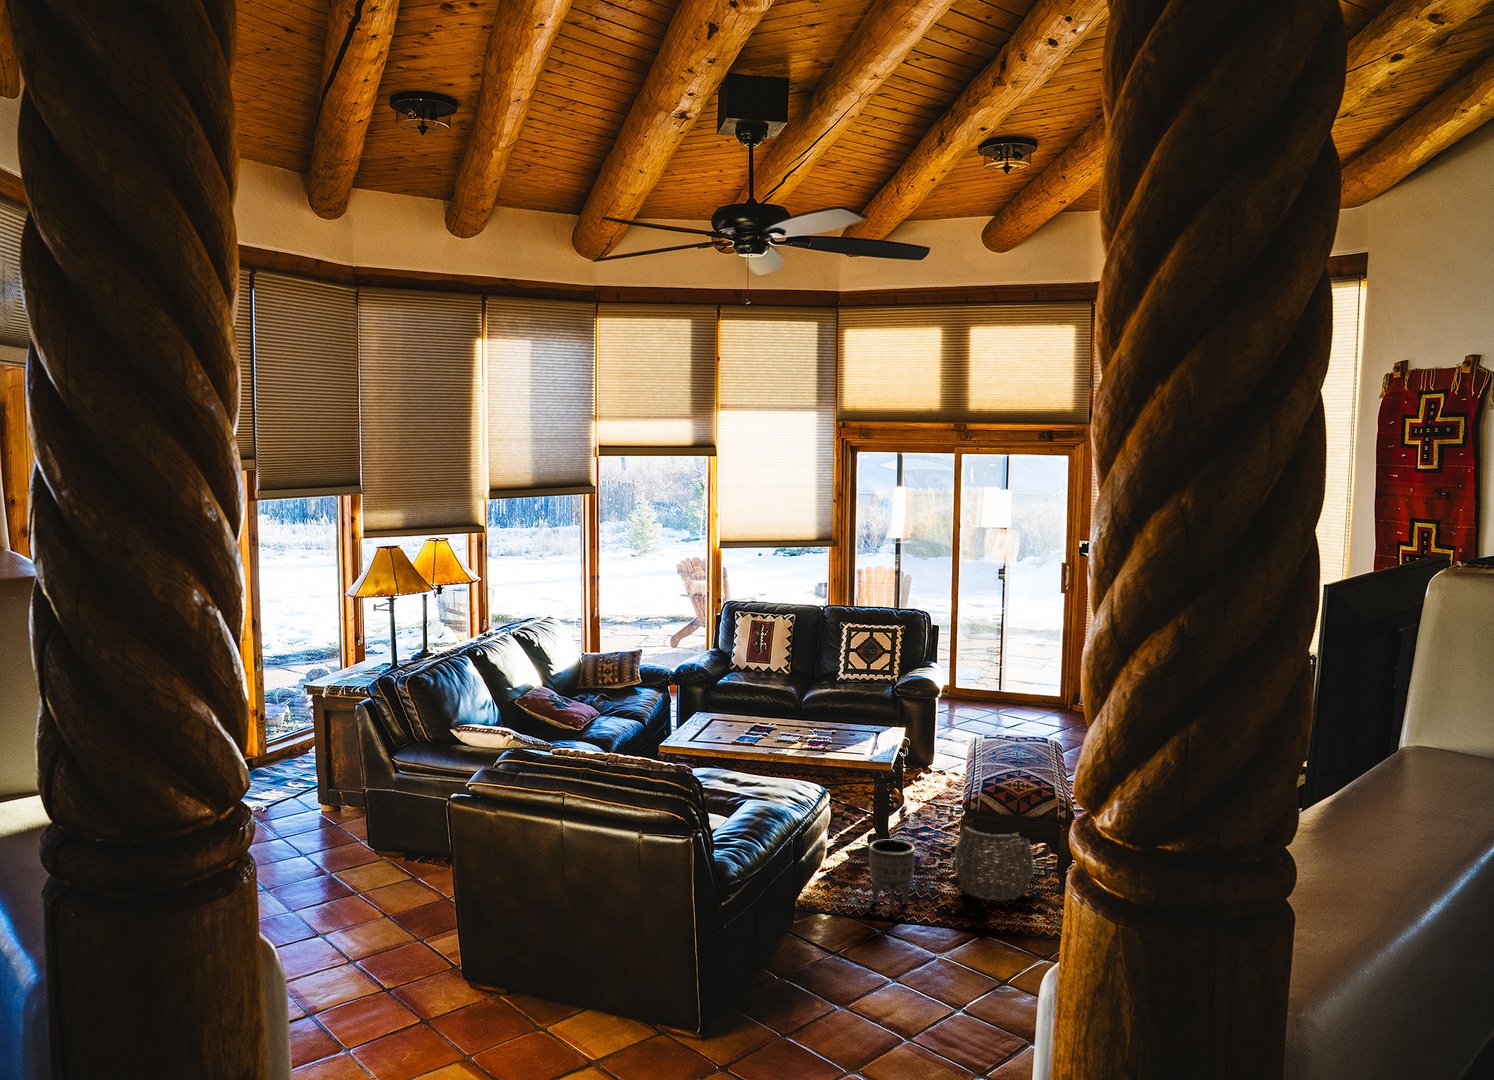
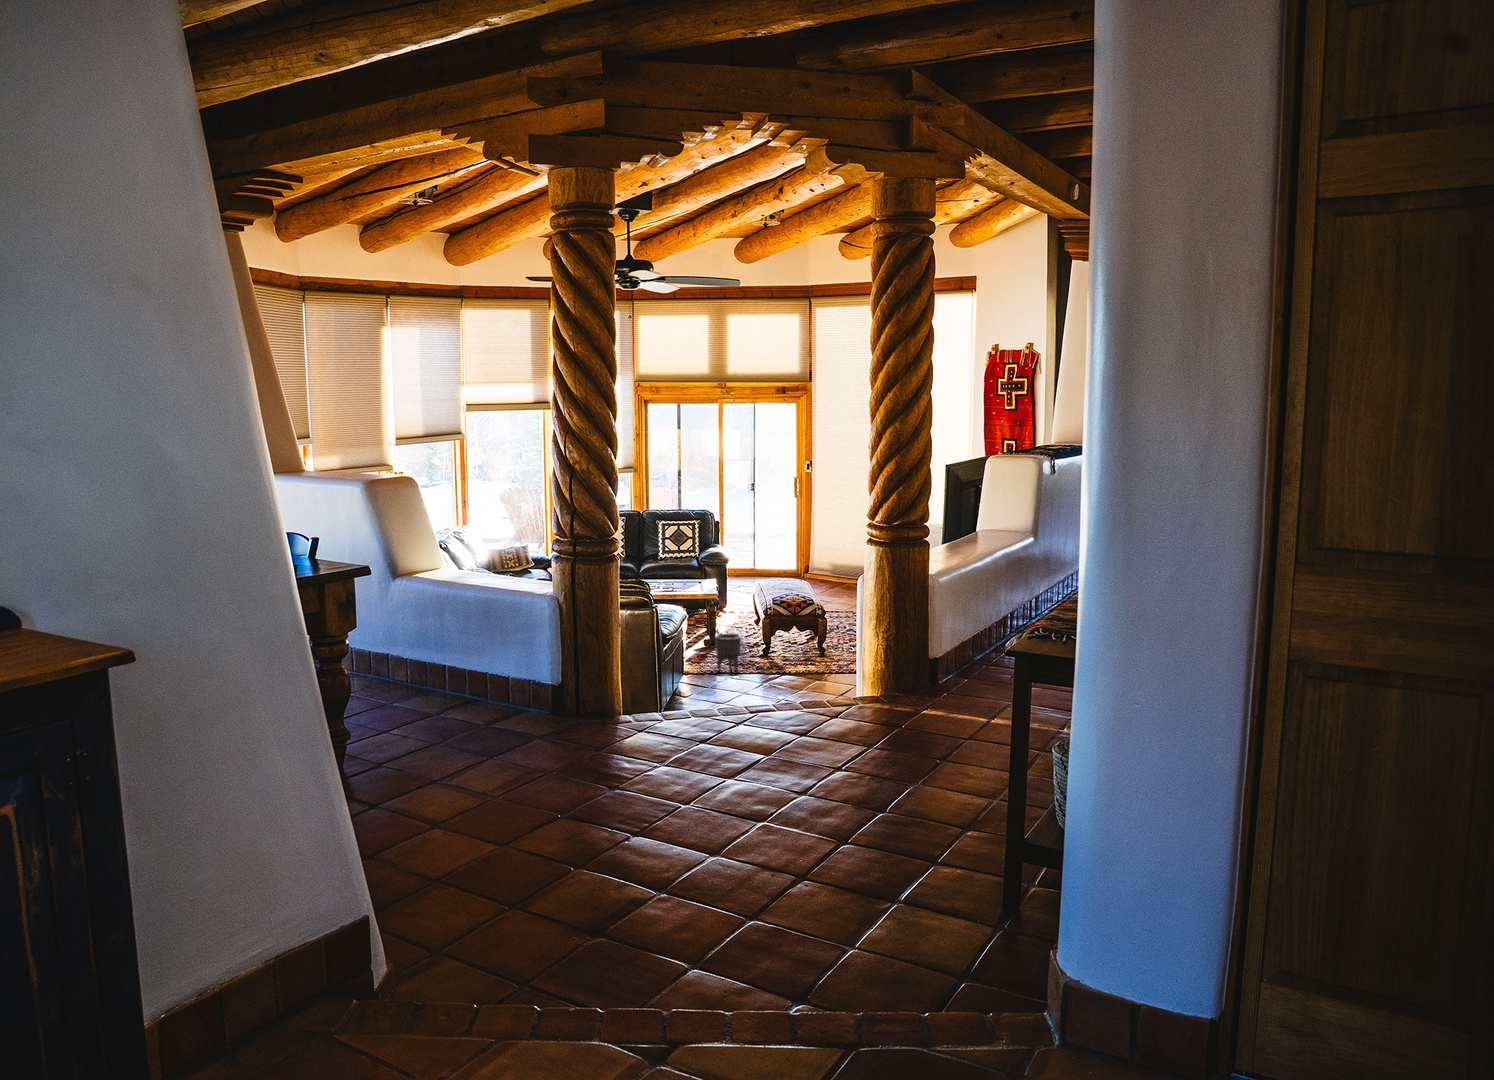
woven basket: present [955,825,1033,901] -> none [760,620,805,665]

